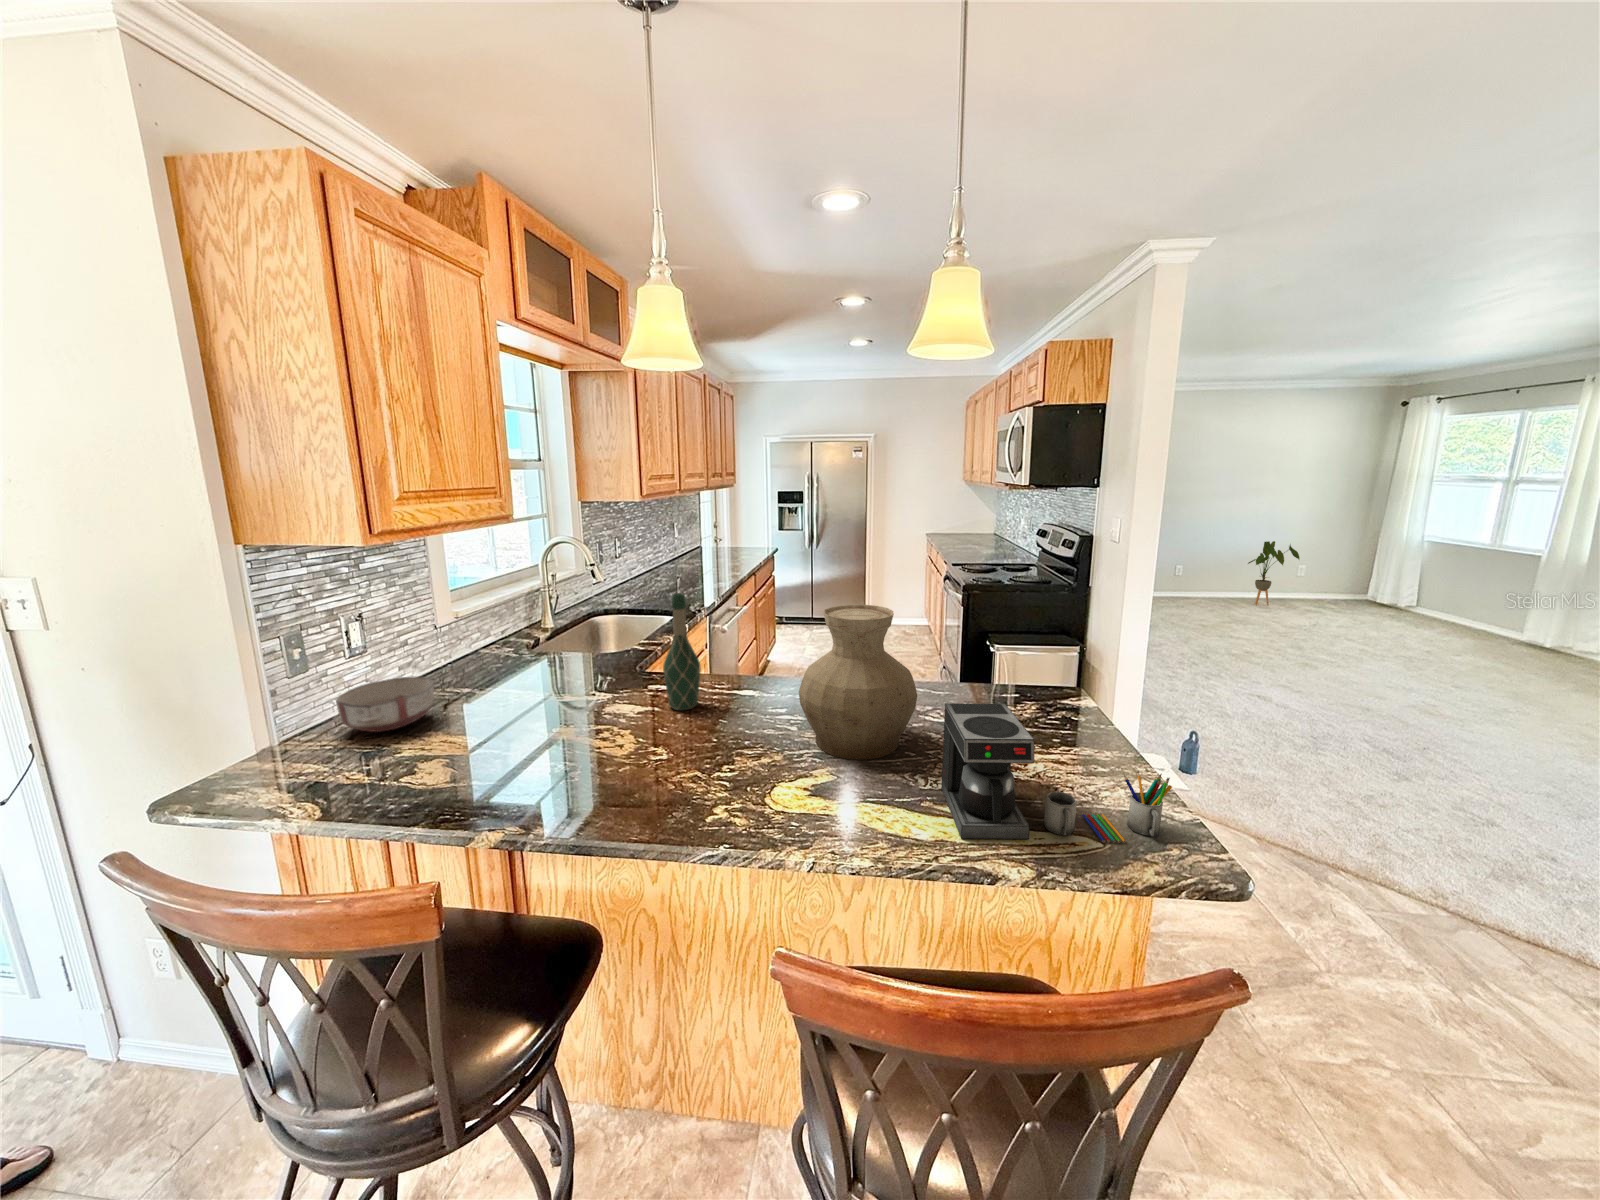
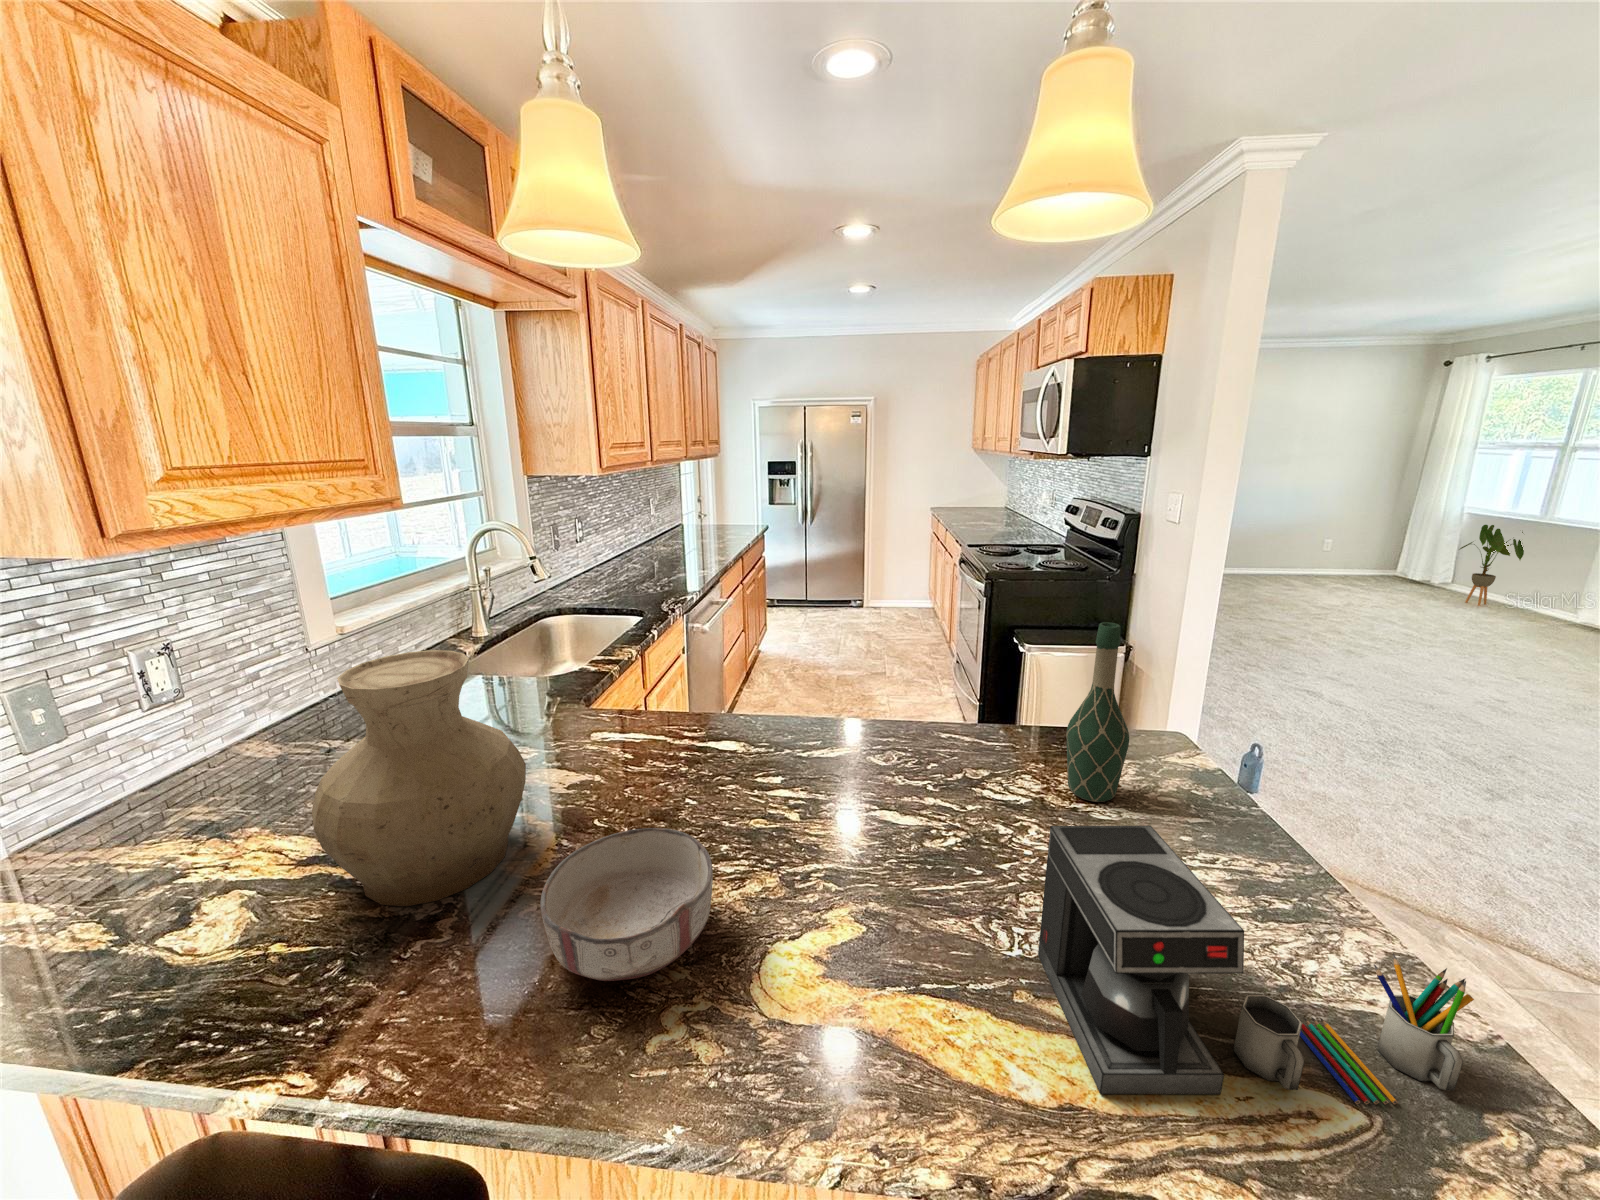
house plant: present [1248,541,1300,605] -> present [1459,525,1524,606]
wine bottle: present [663,593,701,710] -> present [1066,622,1129,802]
vase: present [799,604,917,760] -> present [312,650,526,906]
ceramic bowl: present [336,677,434,732] -> present [540,828,713,981]

